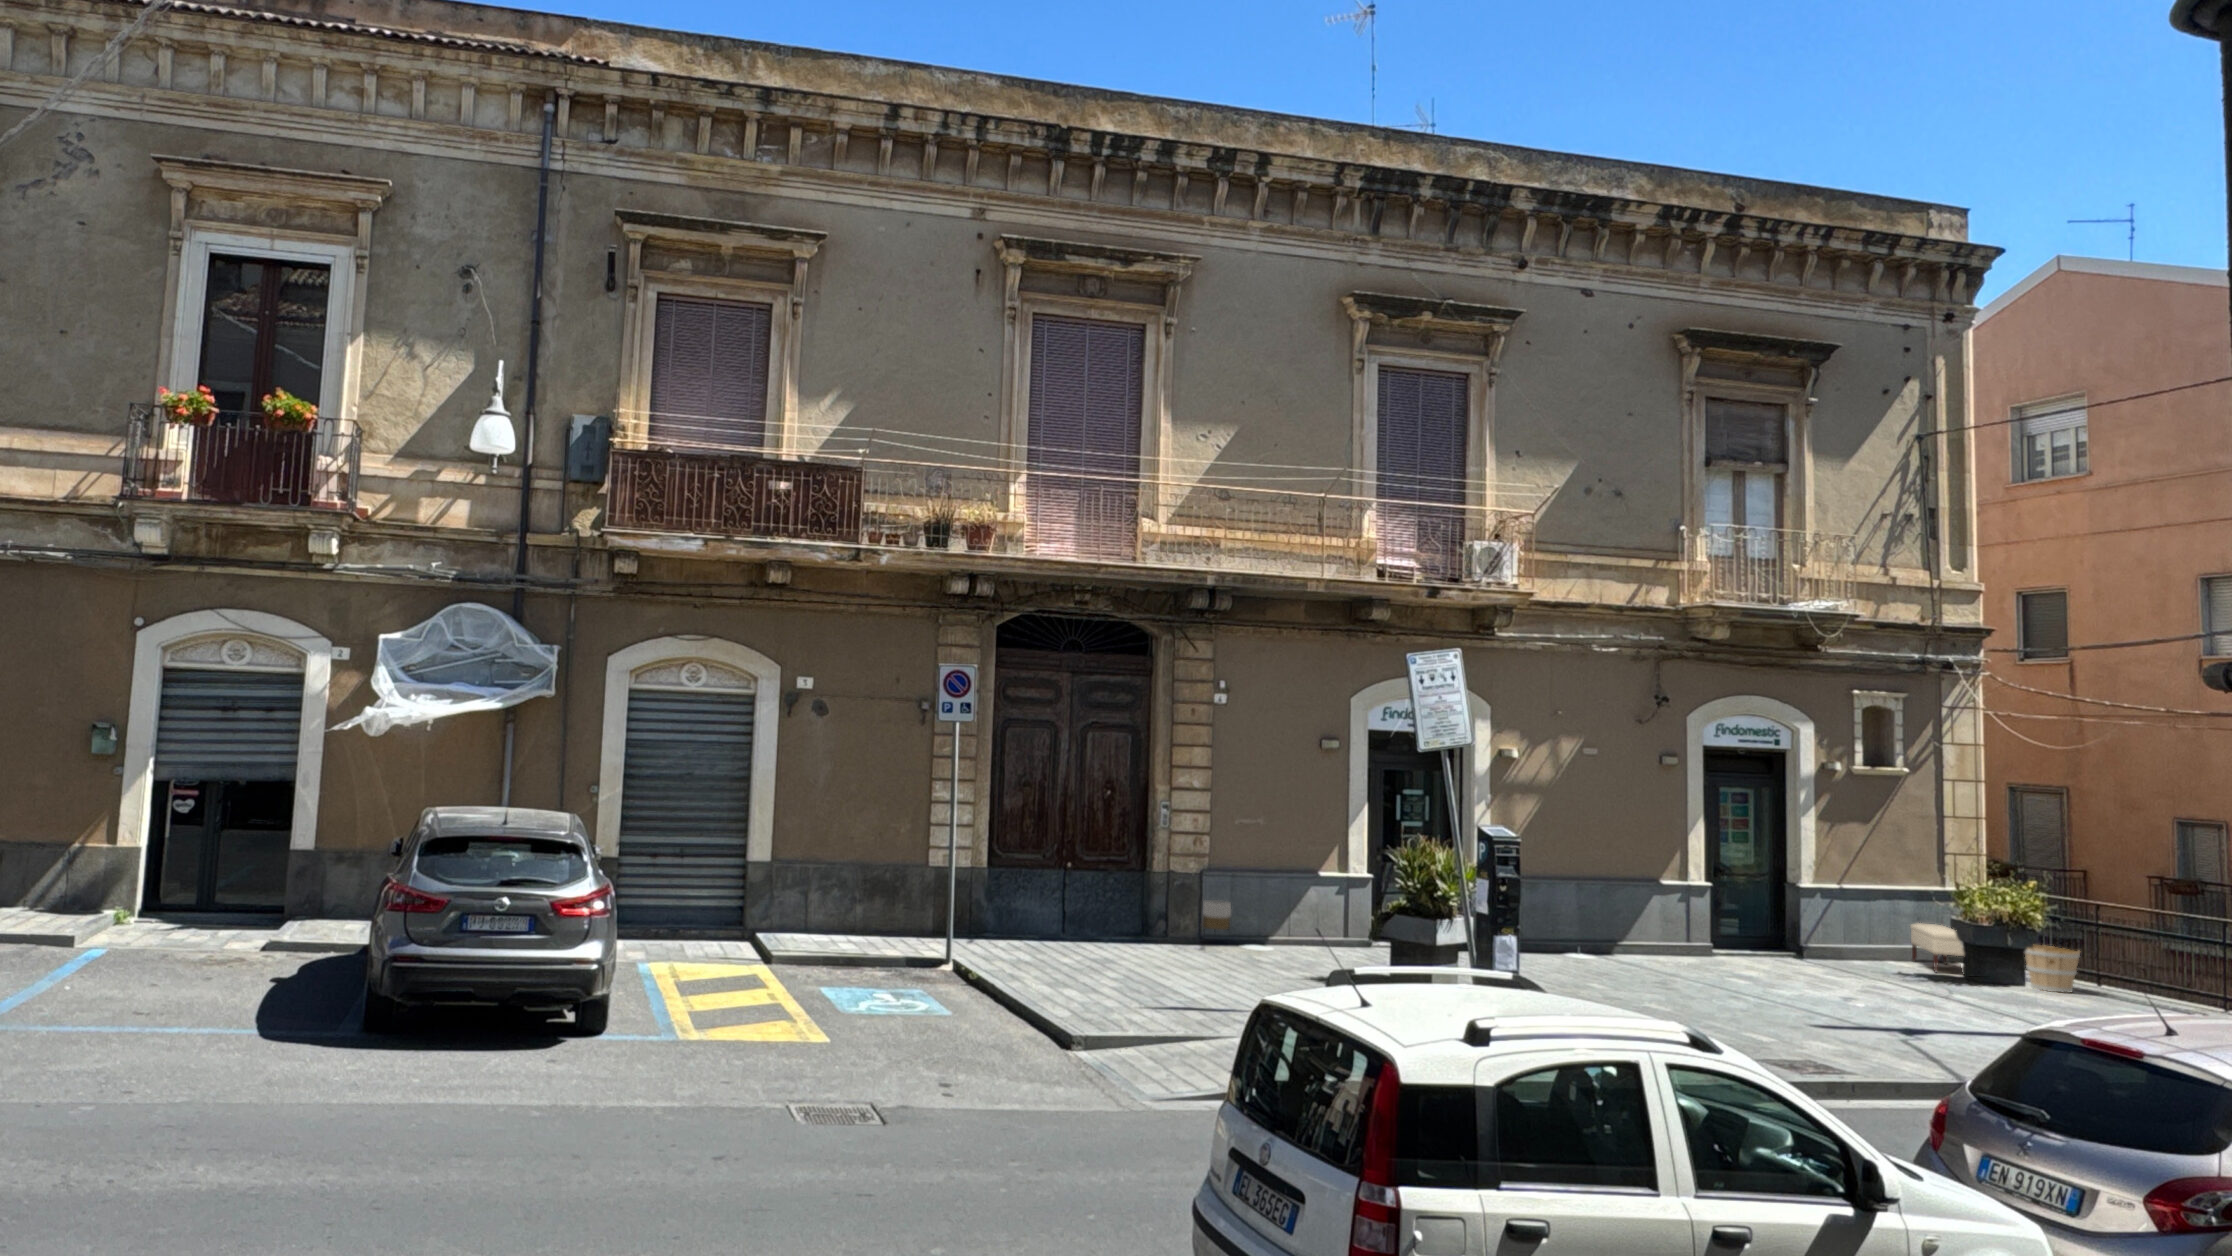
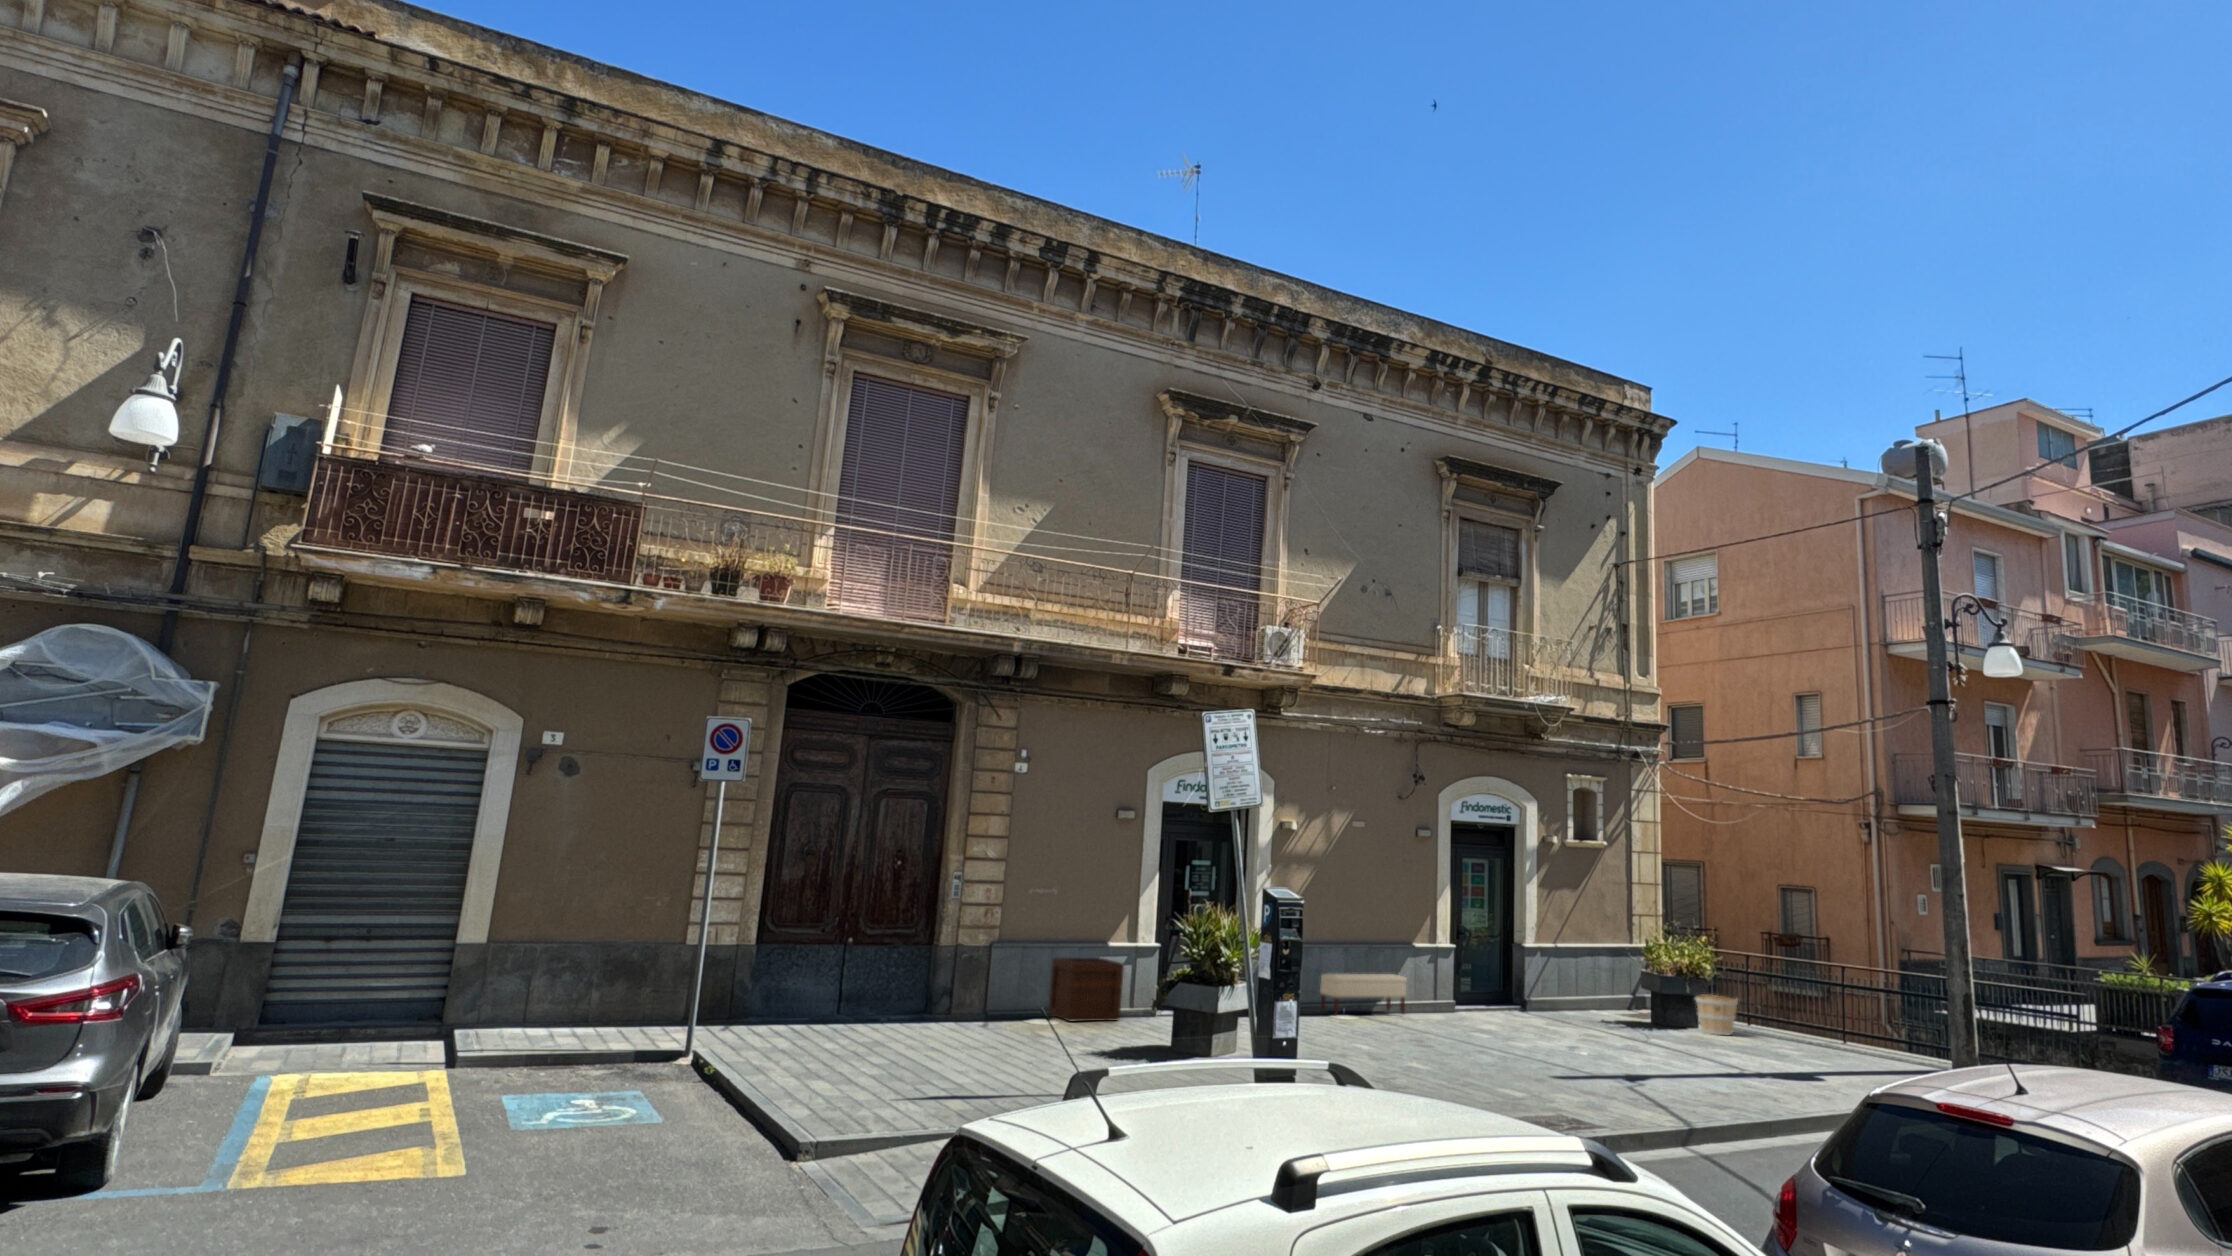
wooden crate: none [1264,885,1339,948] -> present [1048,958,1124,1021]
planter: present [1202,900,1231,930] -> none [985,975,1016,1020]
bench: present [1911,923,1964,972] -> present [1320,974,1407,1015]

